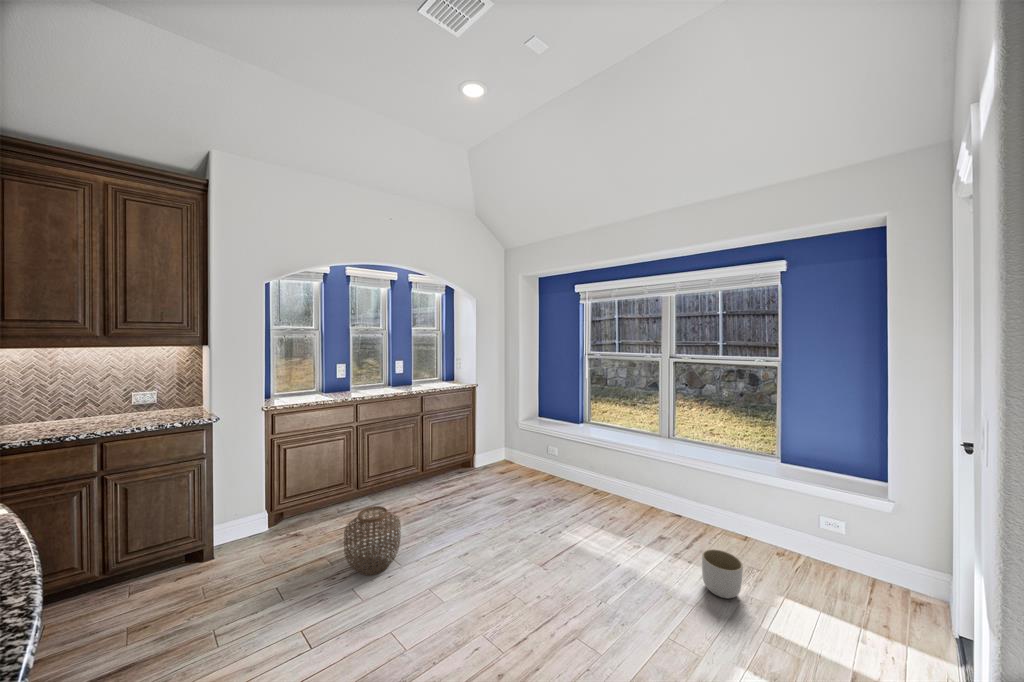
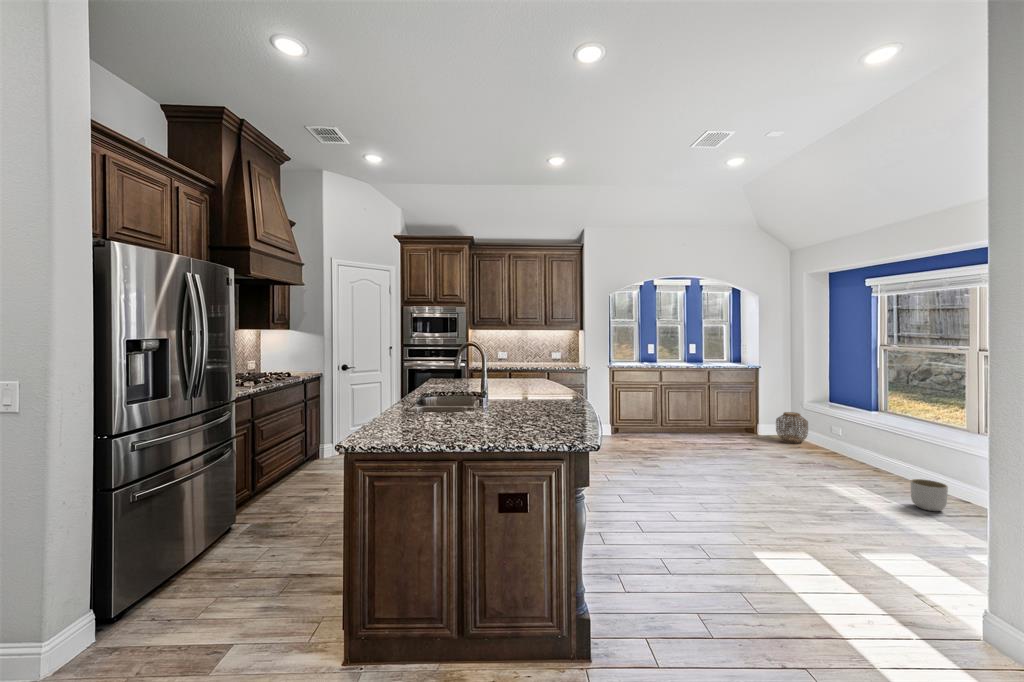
woven basket: present [344,506,401,576] -> present [776,412,808,444]

